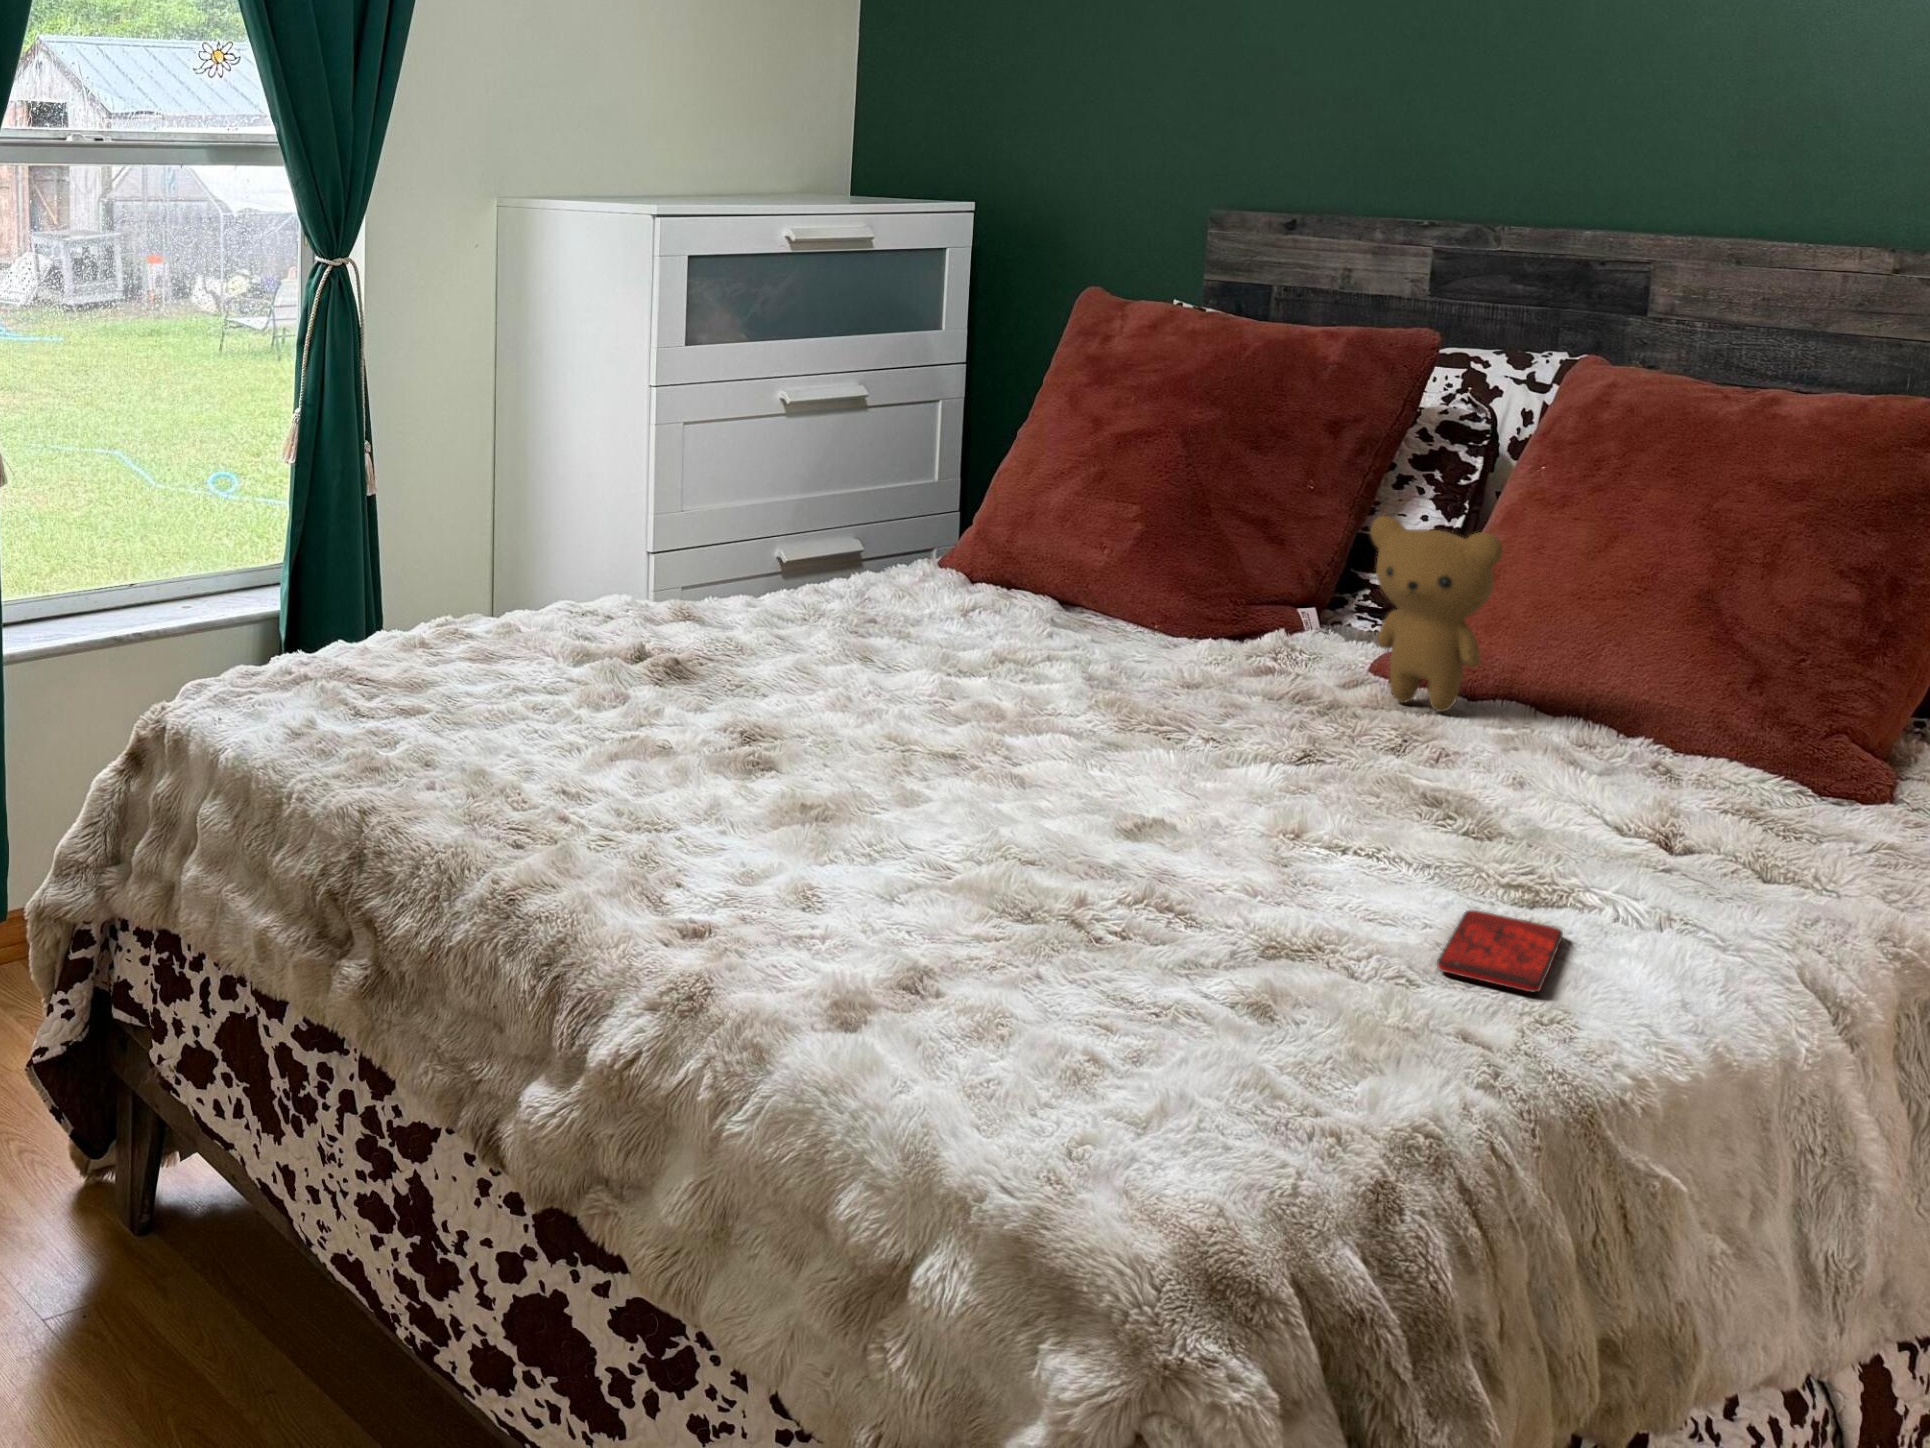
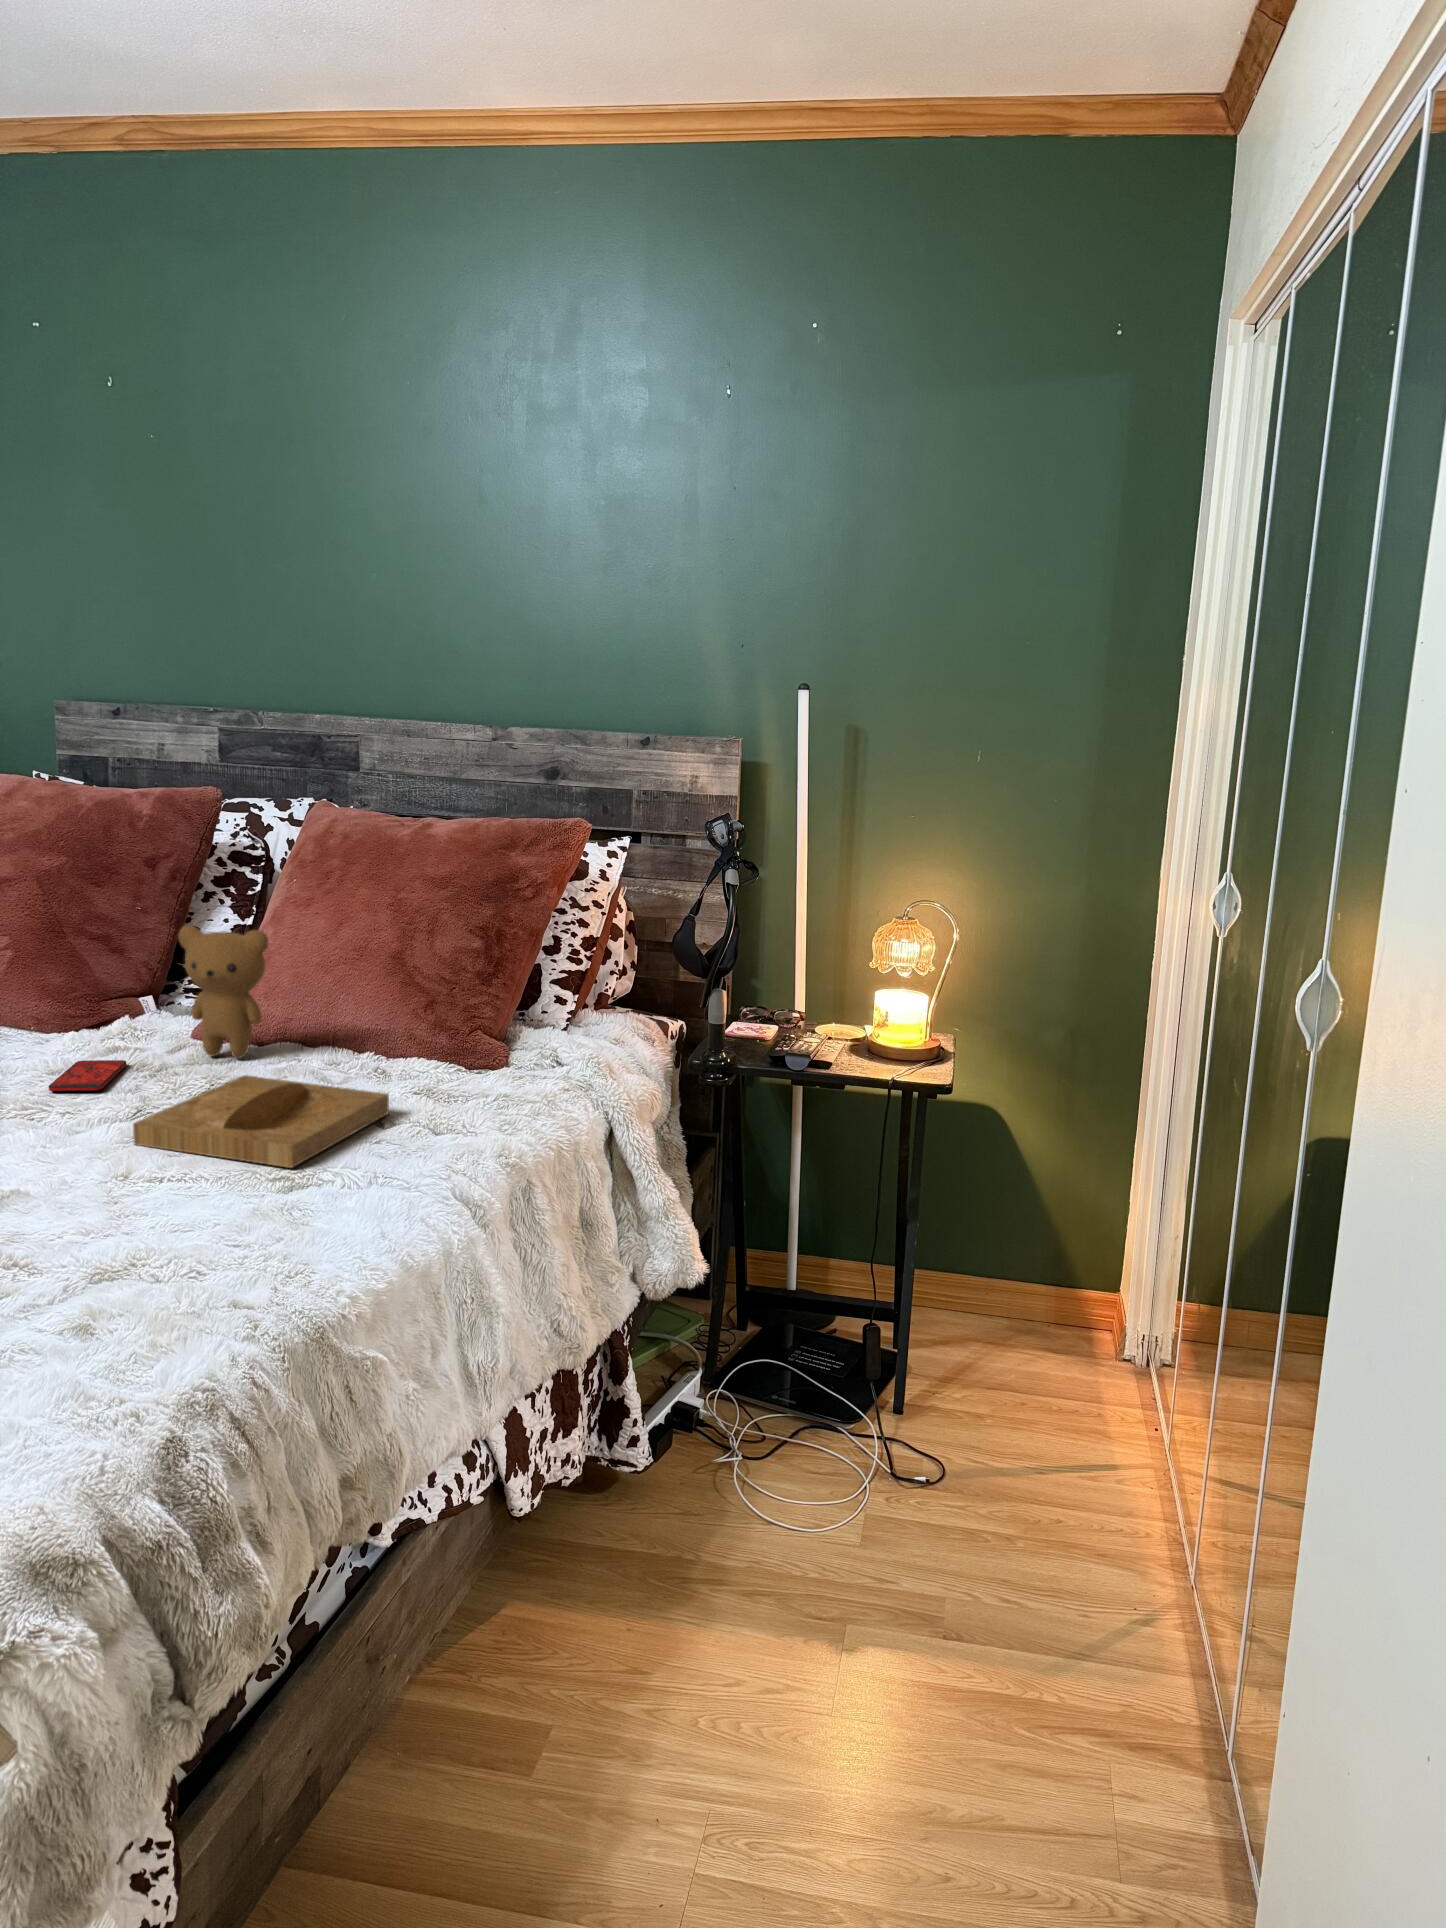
tray: none [1303,734,1687,877] -> present [133,1075,389,1168]
smartphone: present [1437,910,1563,992] -> present [49,1060,127,1091]

